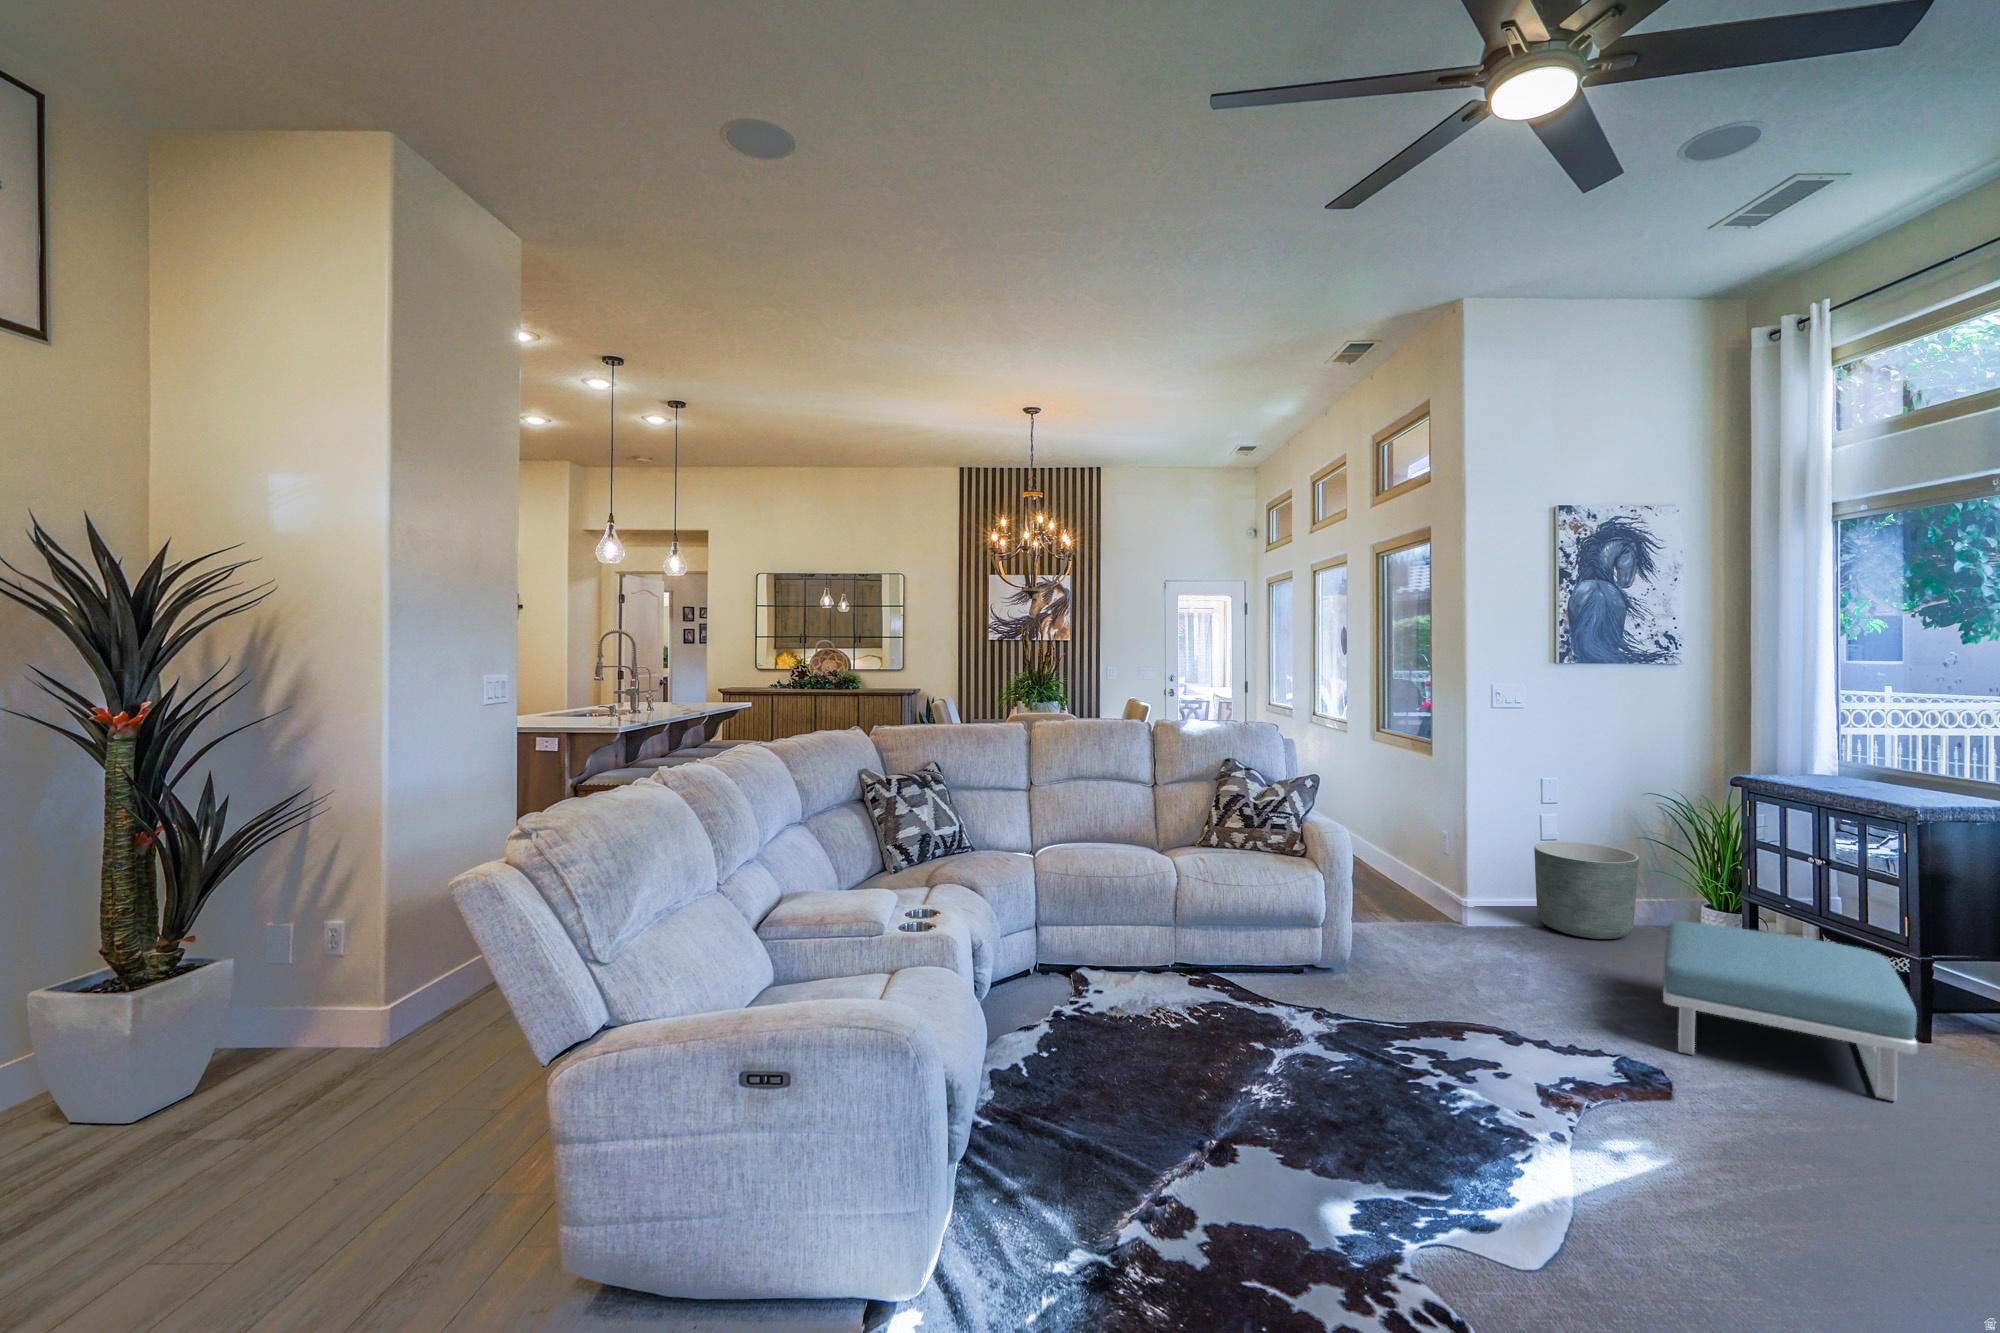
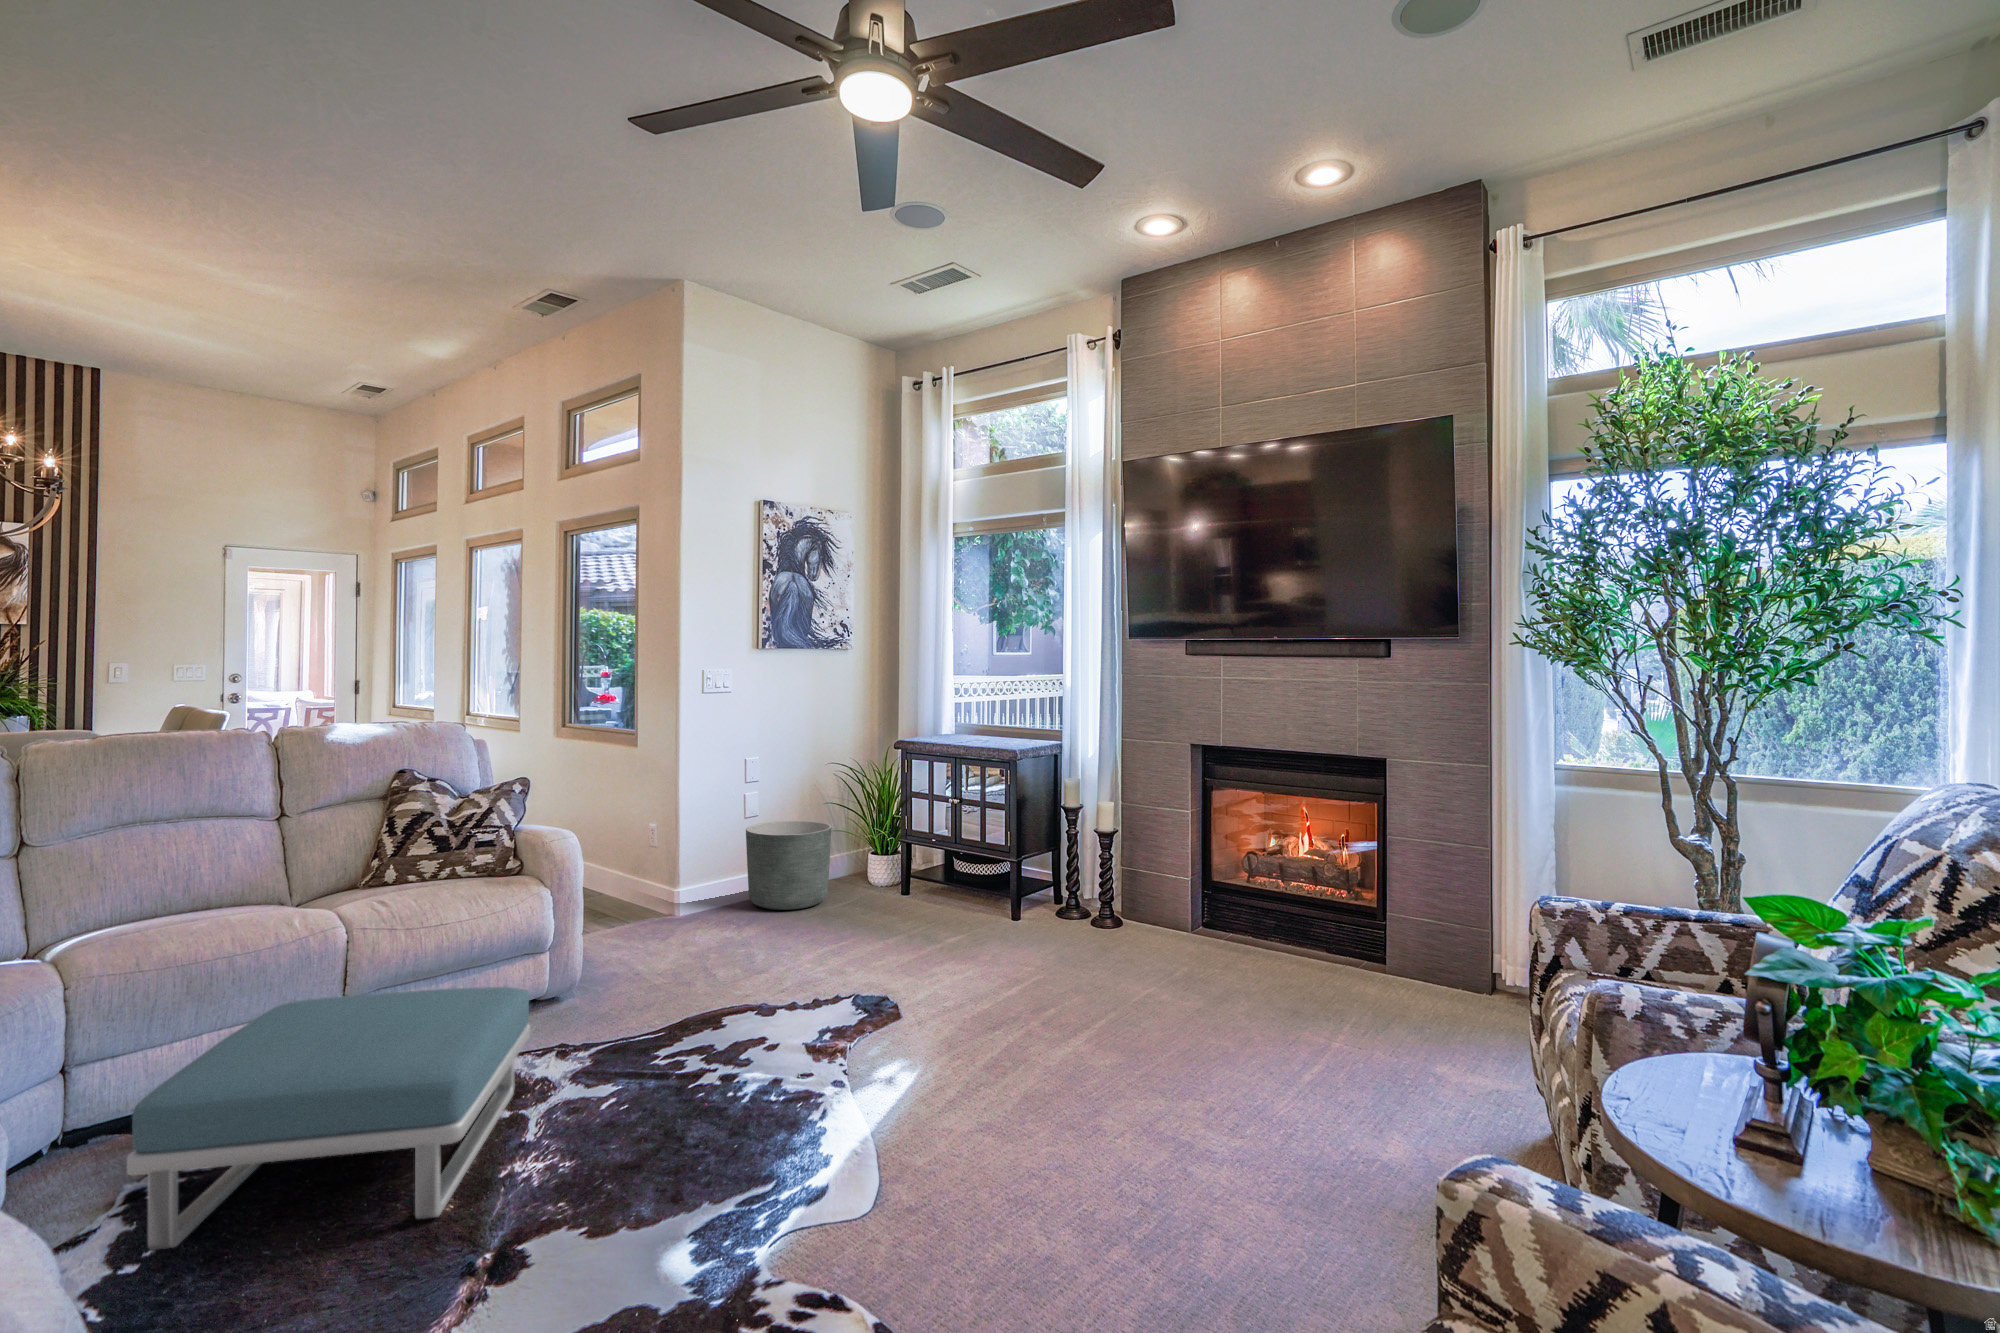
footstool: present [1663,921,1918,1101] -> present [127,987,530,1250]

